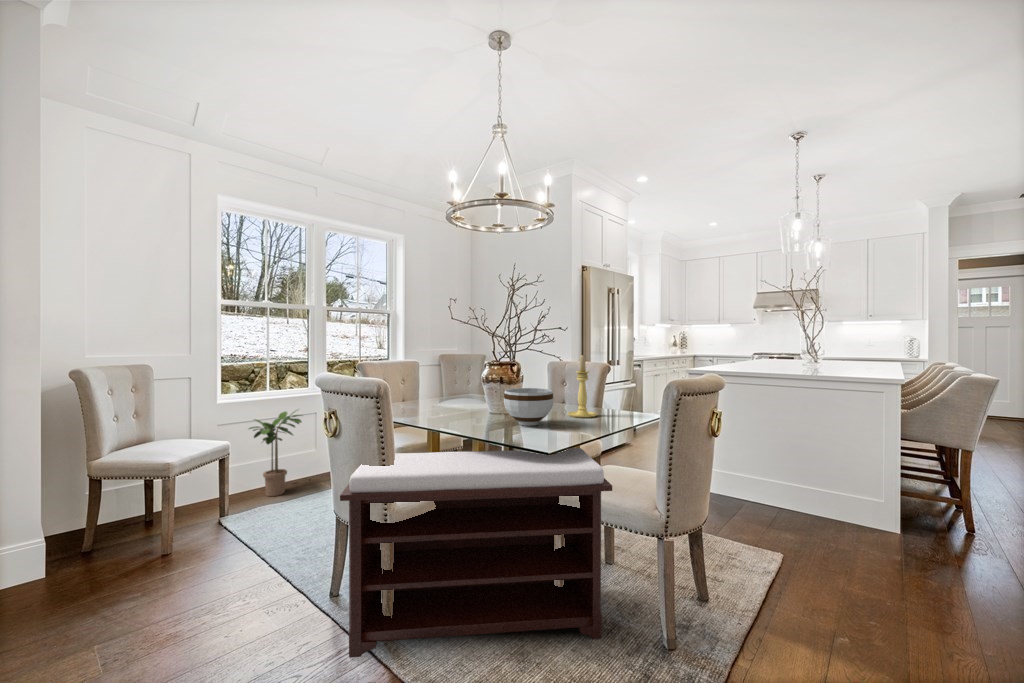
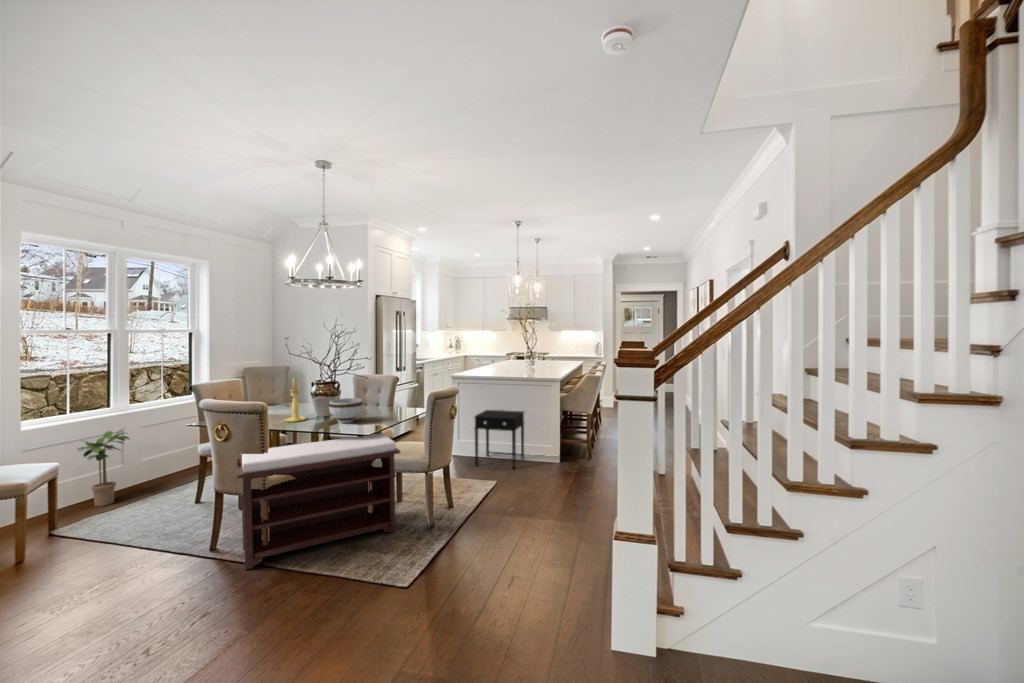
candle holder: present [568,355,597,418] -> present [284,378,306,422]
side table: none [732,426,825,536] -> present [474,410,524,468]

